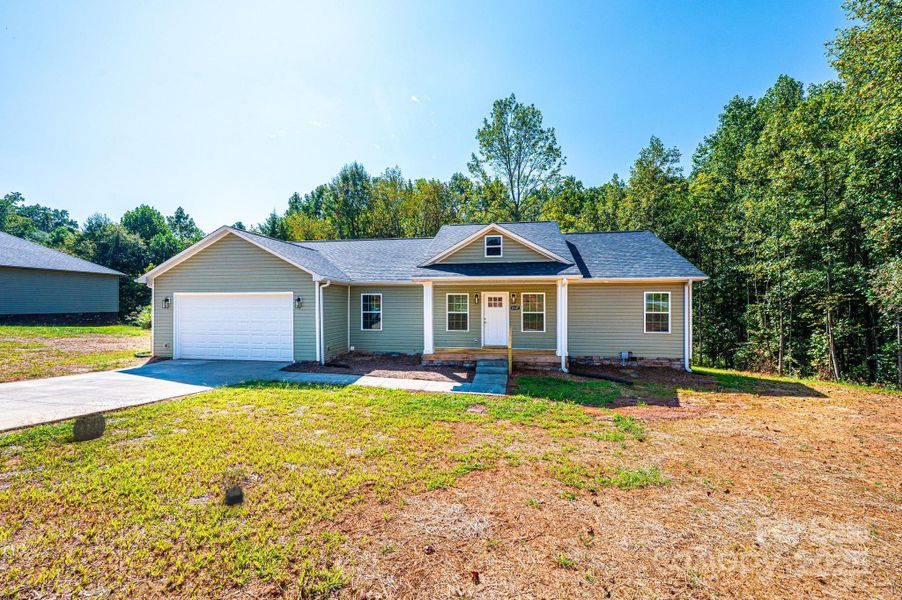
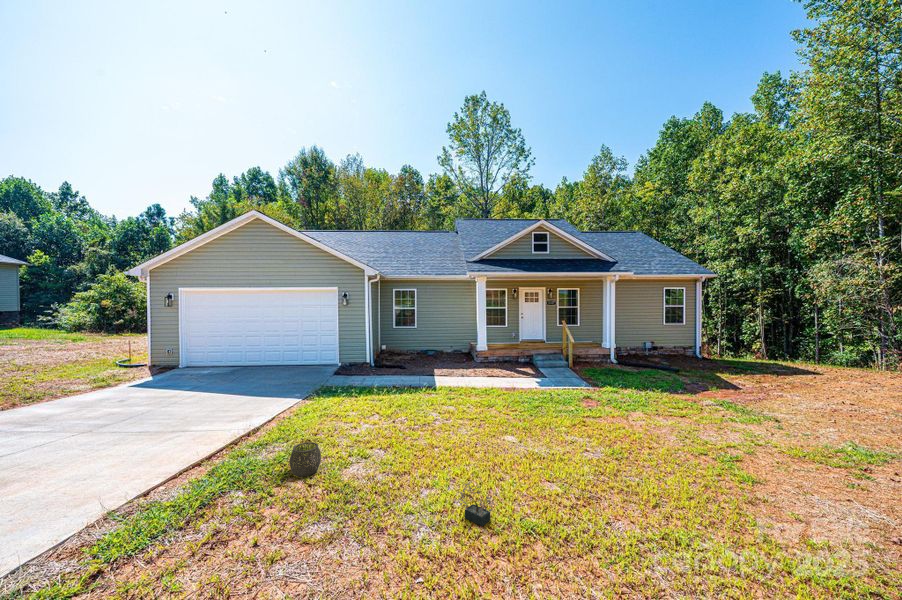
decorative plant: present [221,465,247,505] -> present [459,482,494,526]

